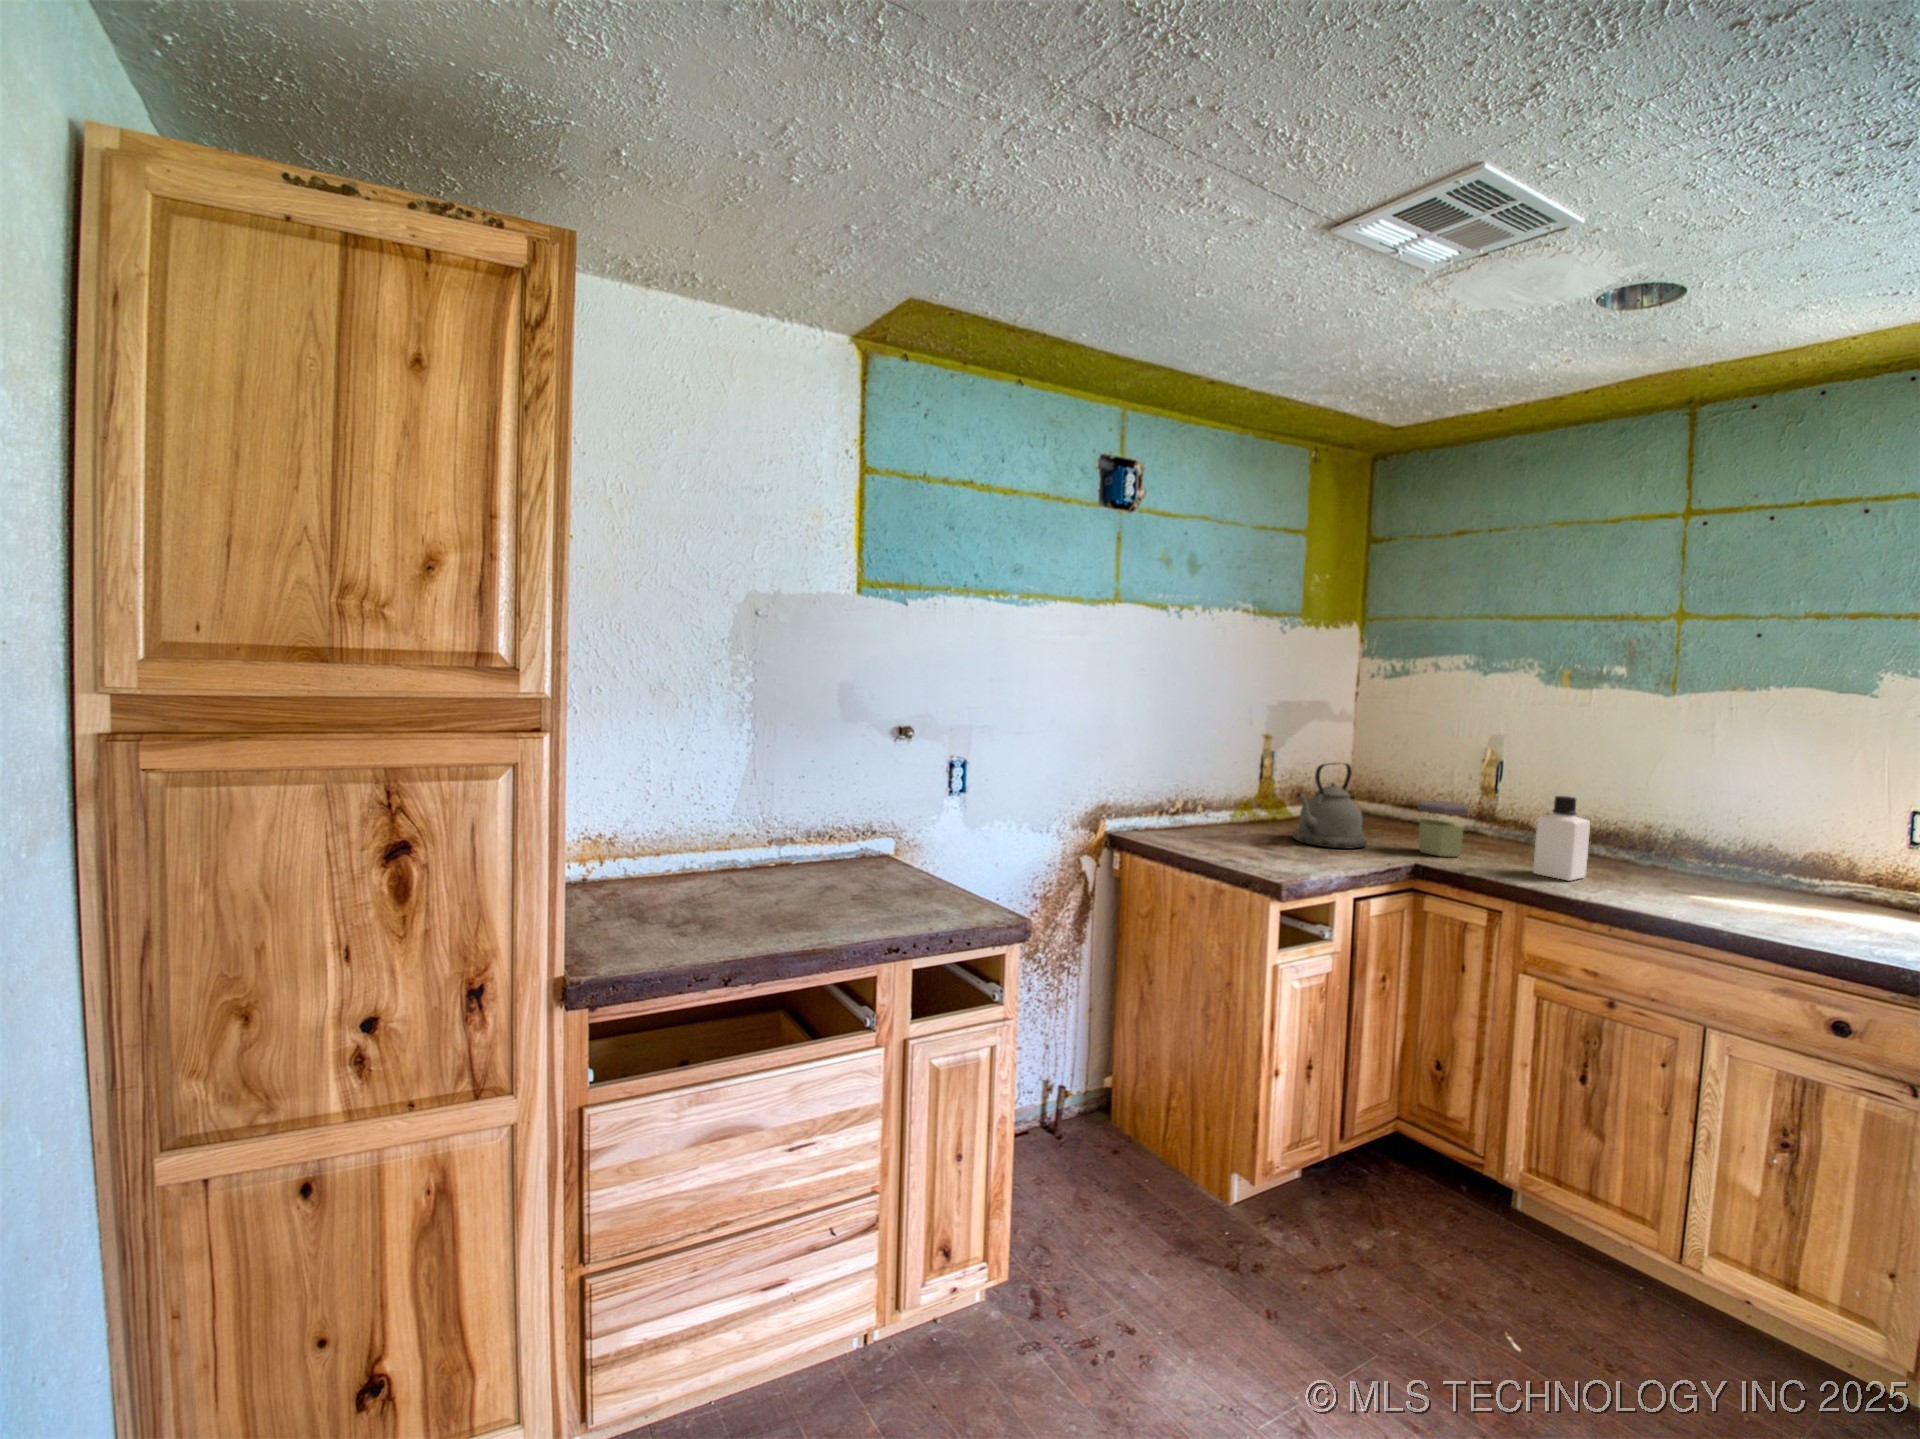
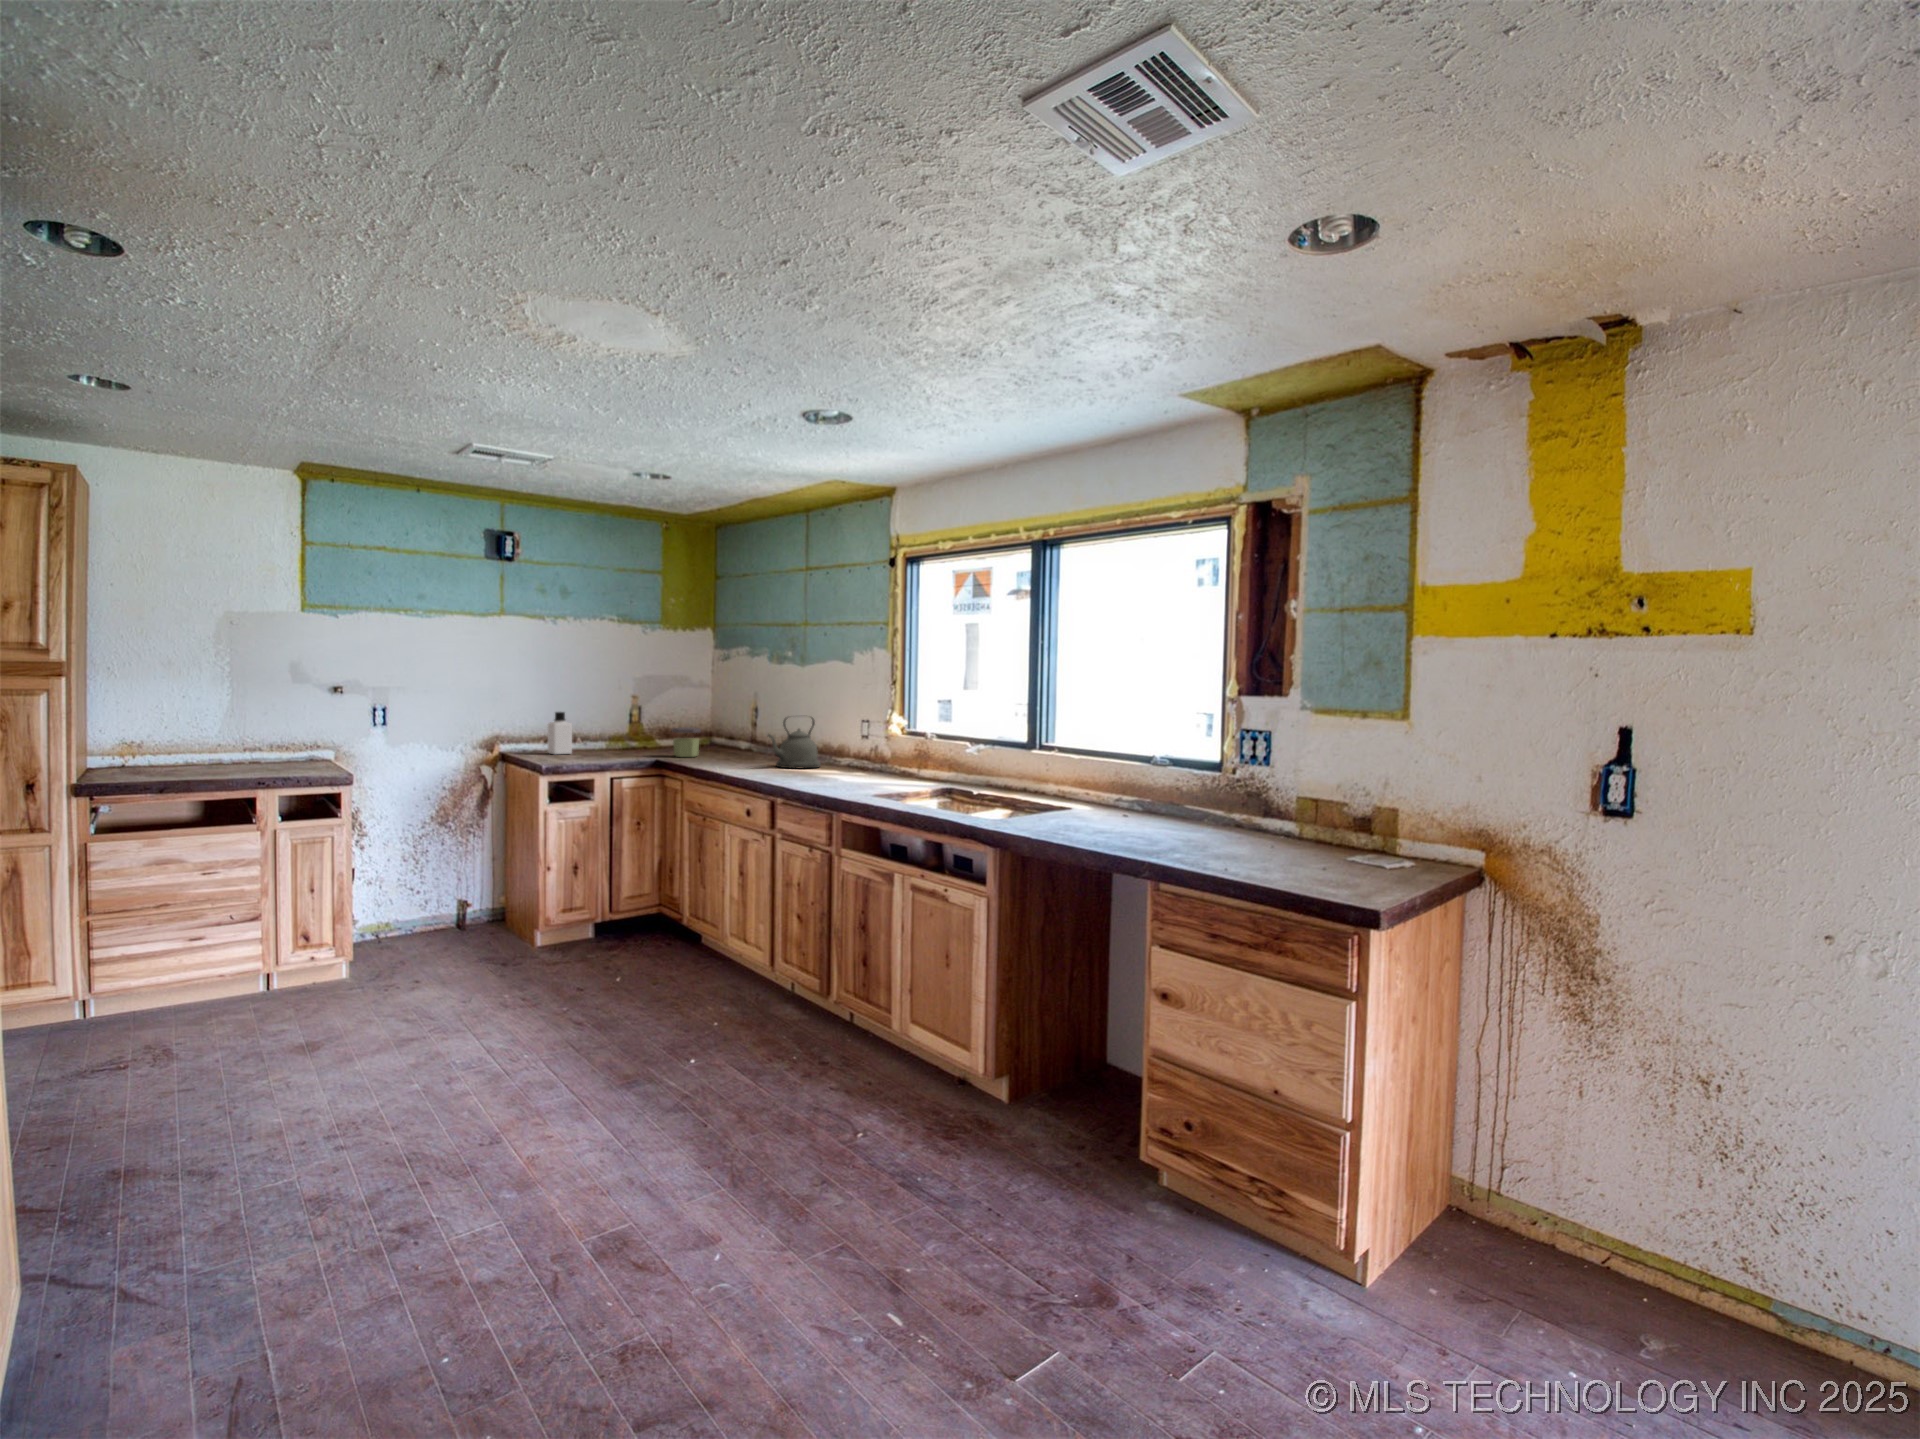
kettle: present [1293,763,1367,849] -> present [768,718,821,769]
bottle: present [1533,796,1590,881] -> present [548,712,572,755]

